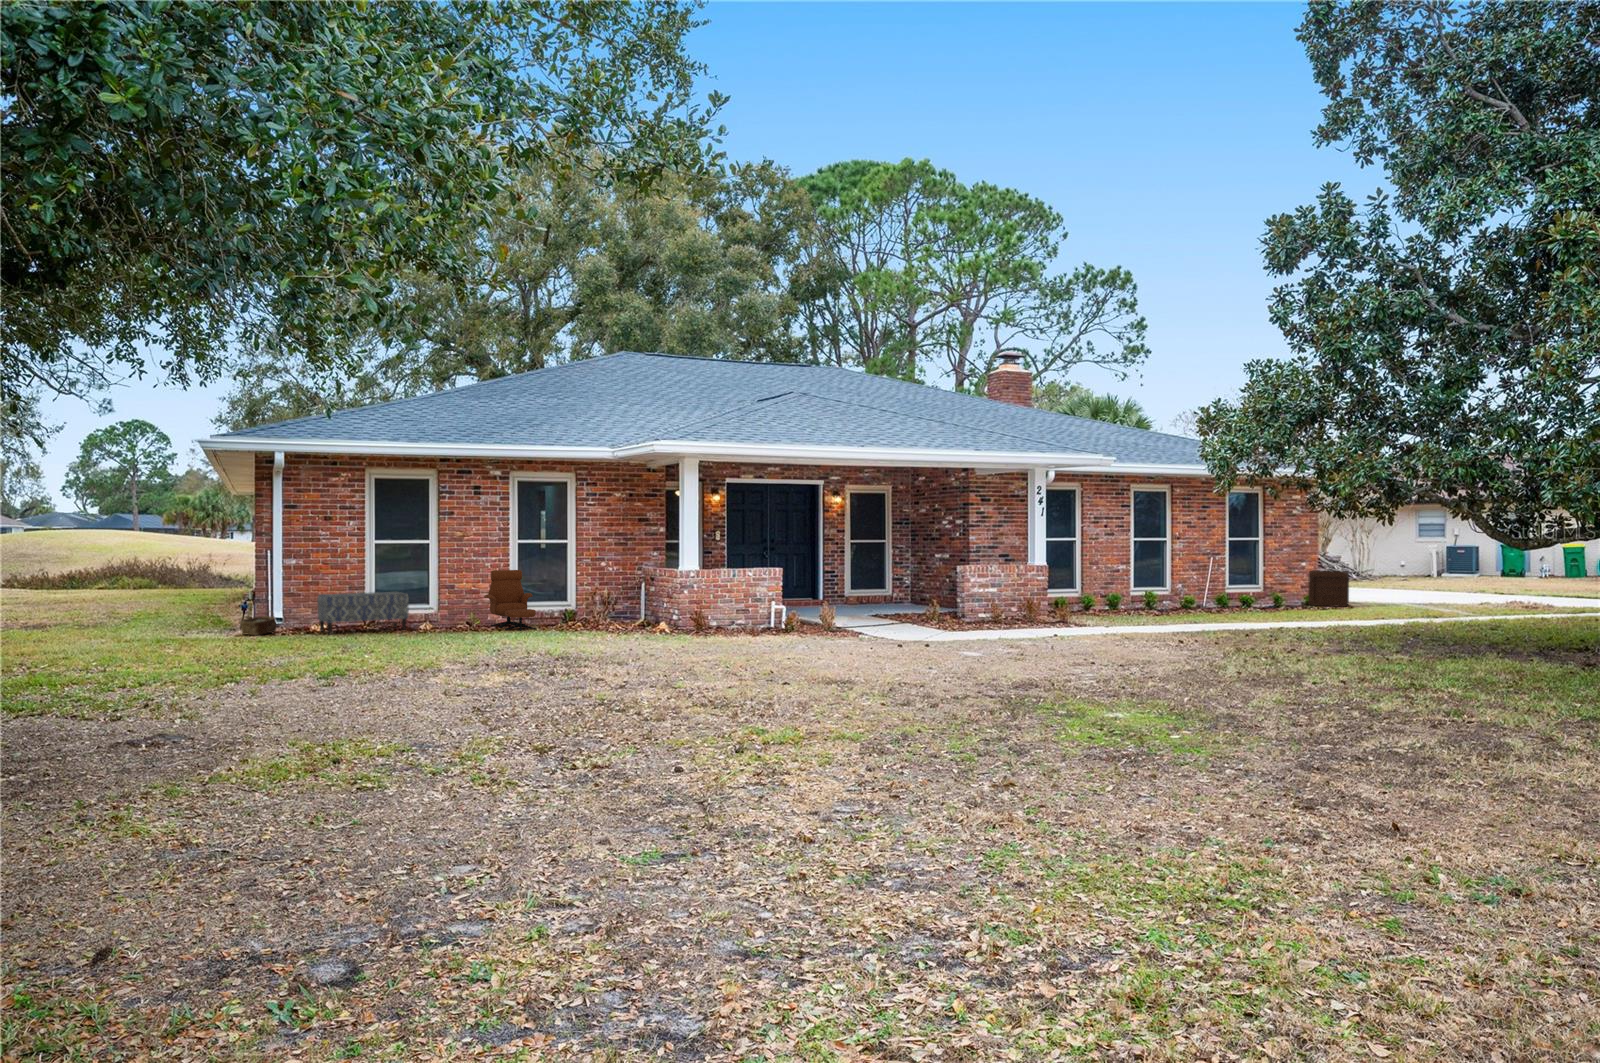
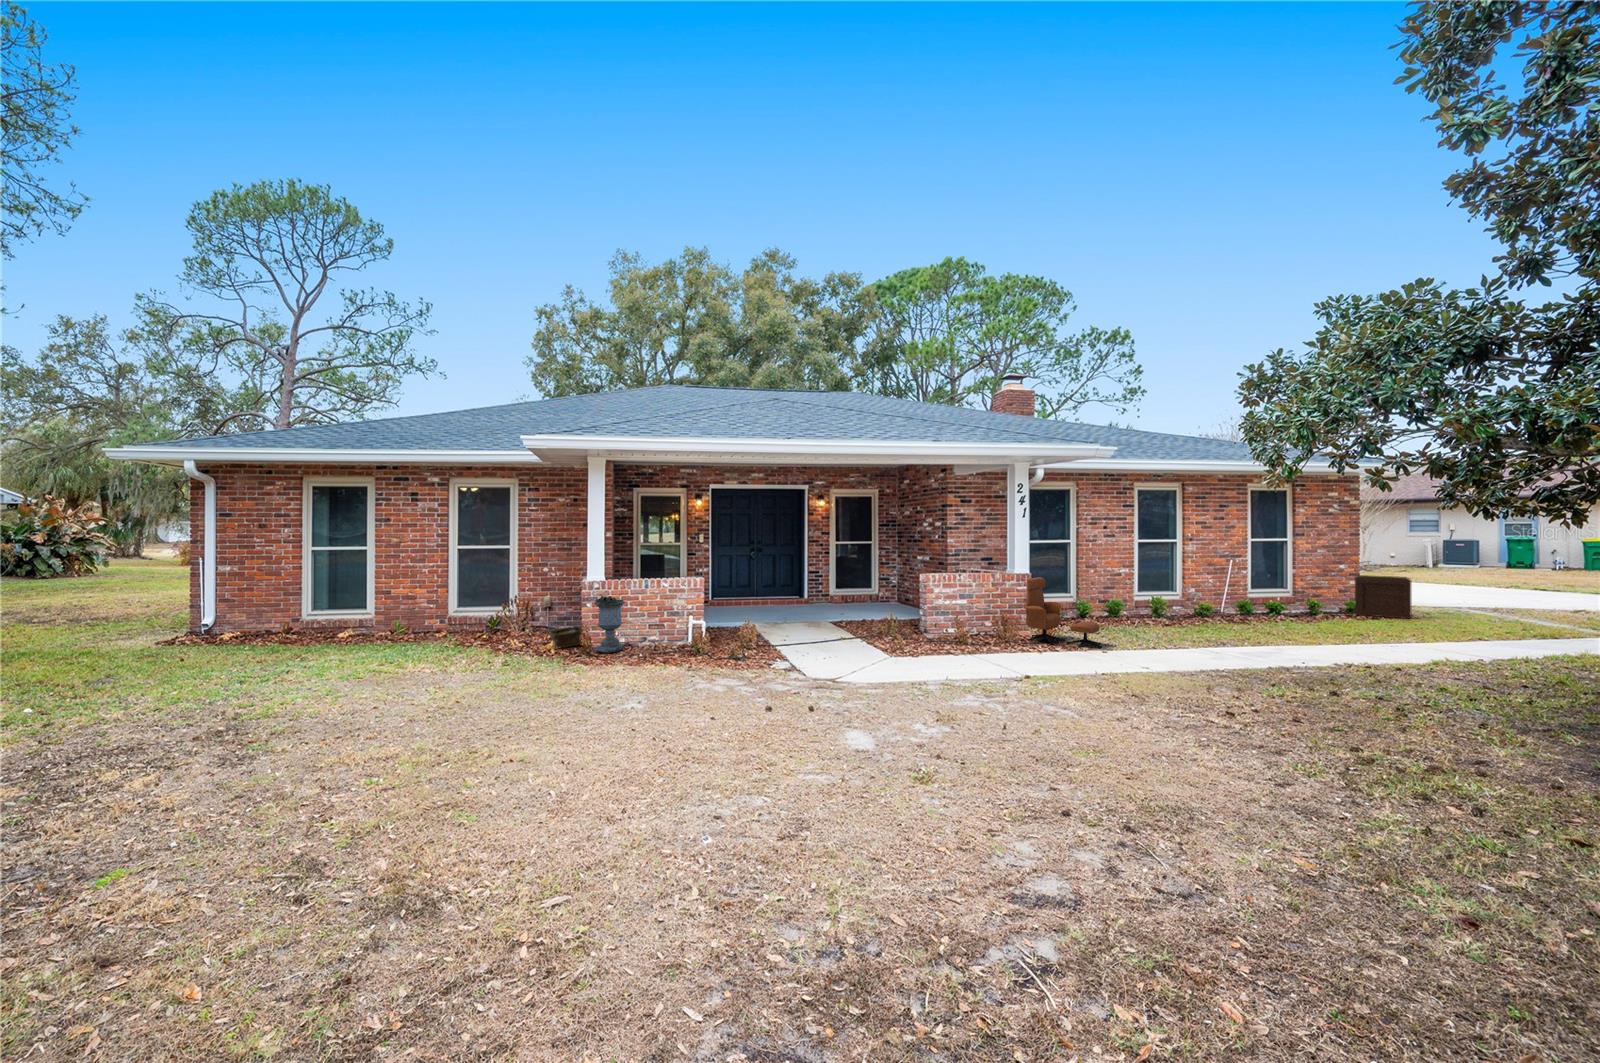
lounge chair: present [484,570,536,631] -> present [1025,577,1102,648]
planter: none [702,583,728,632] -> present [594,595,625,653]
bench: present [317,592,409,634] -> none [220,597,336,645]
woven basket: present [240,615,276,635] -> present [549,622,584,649]

